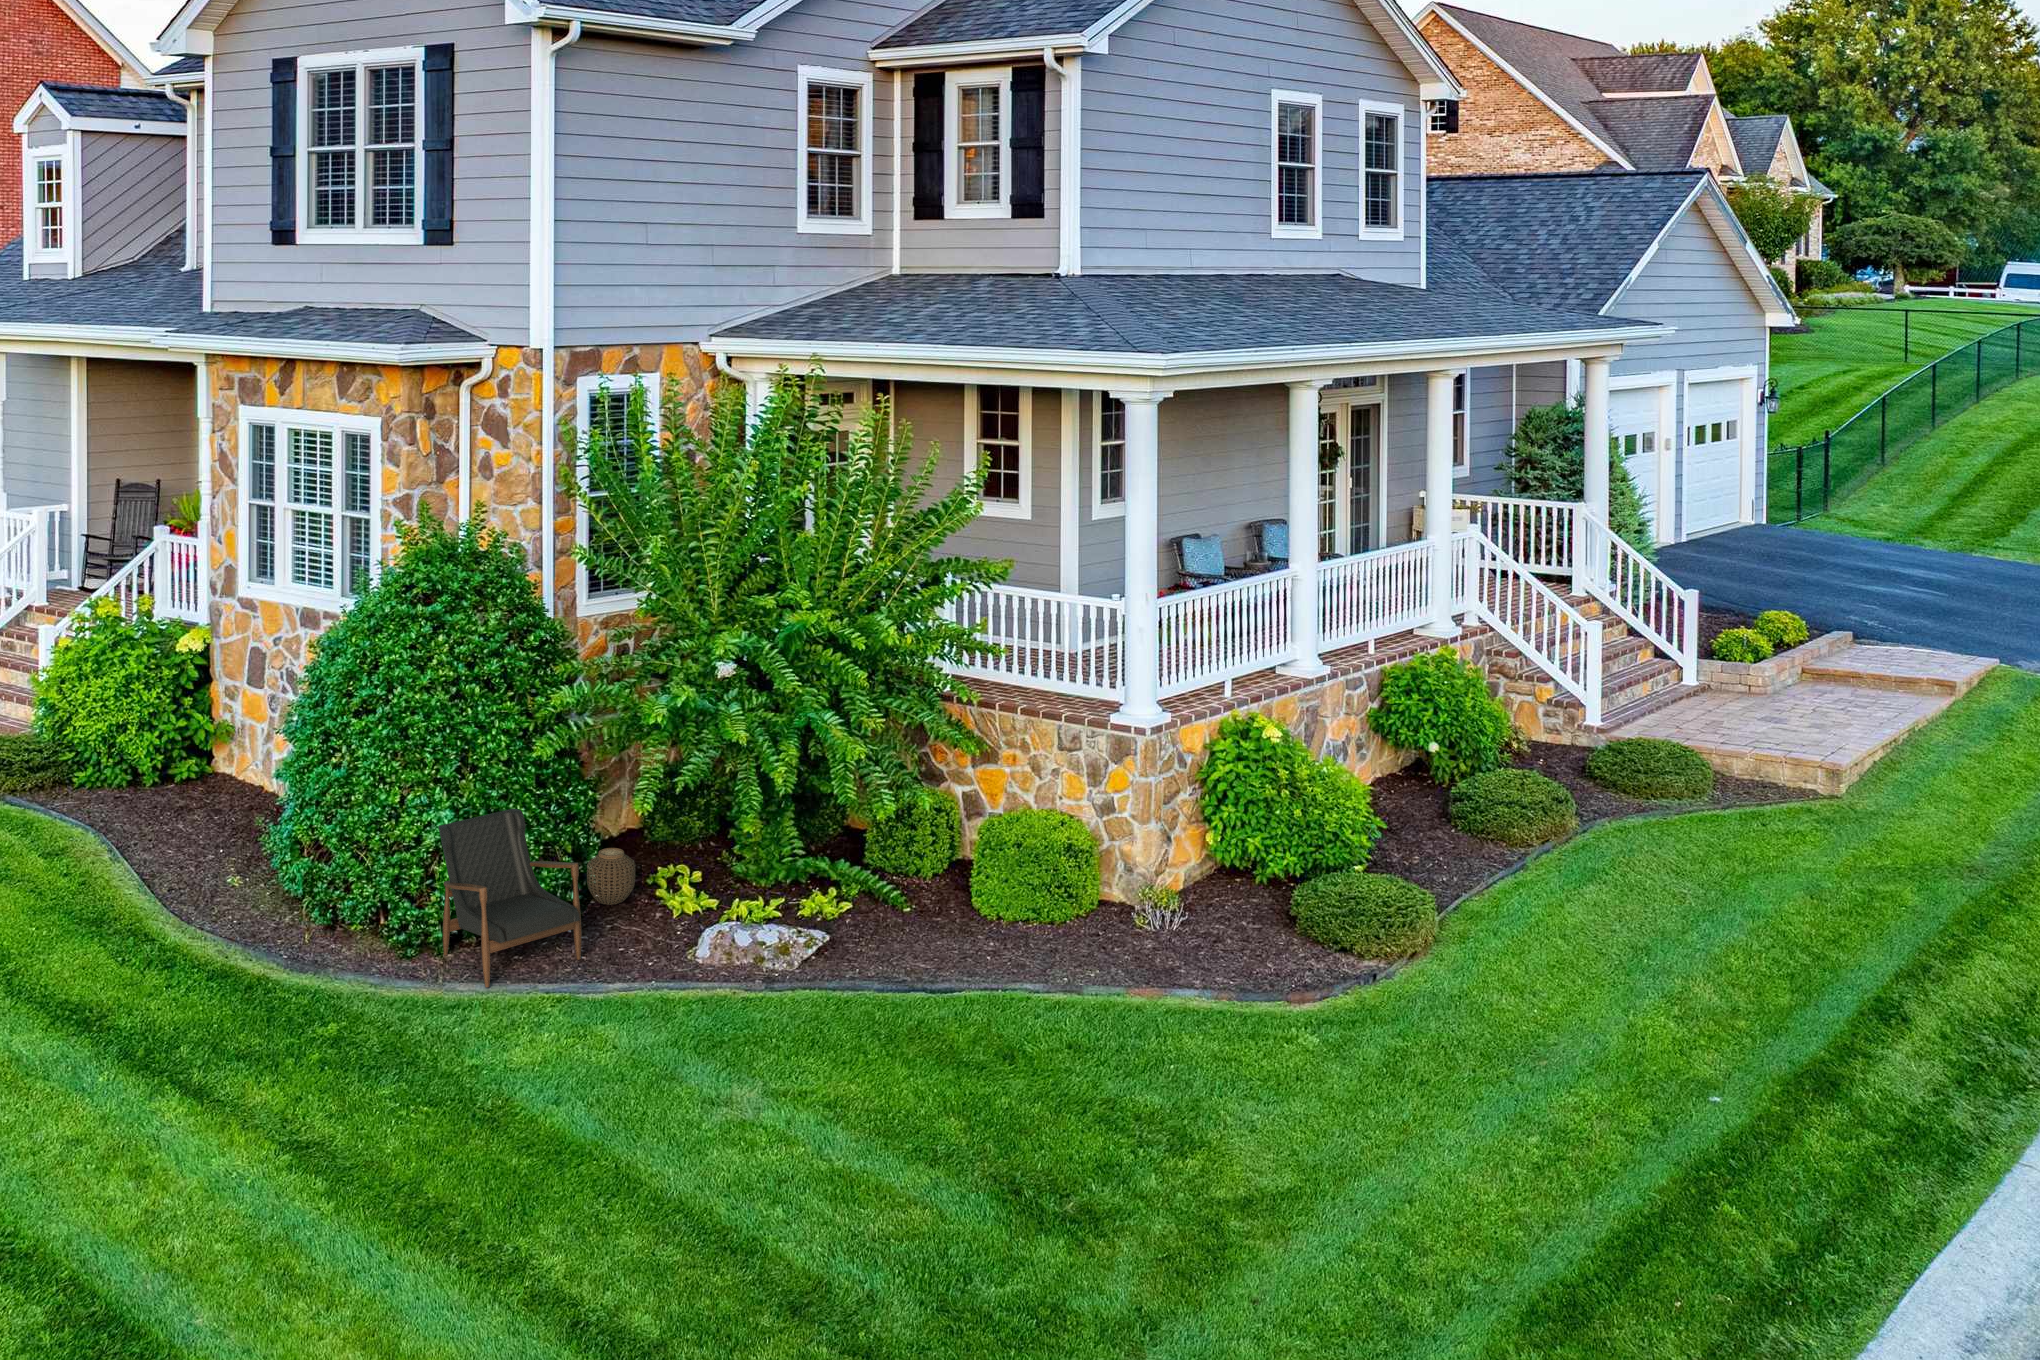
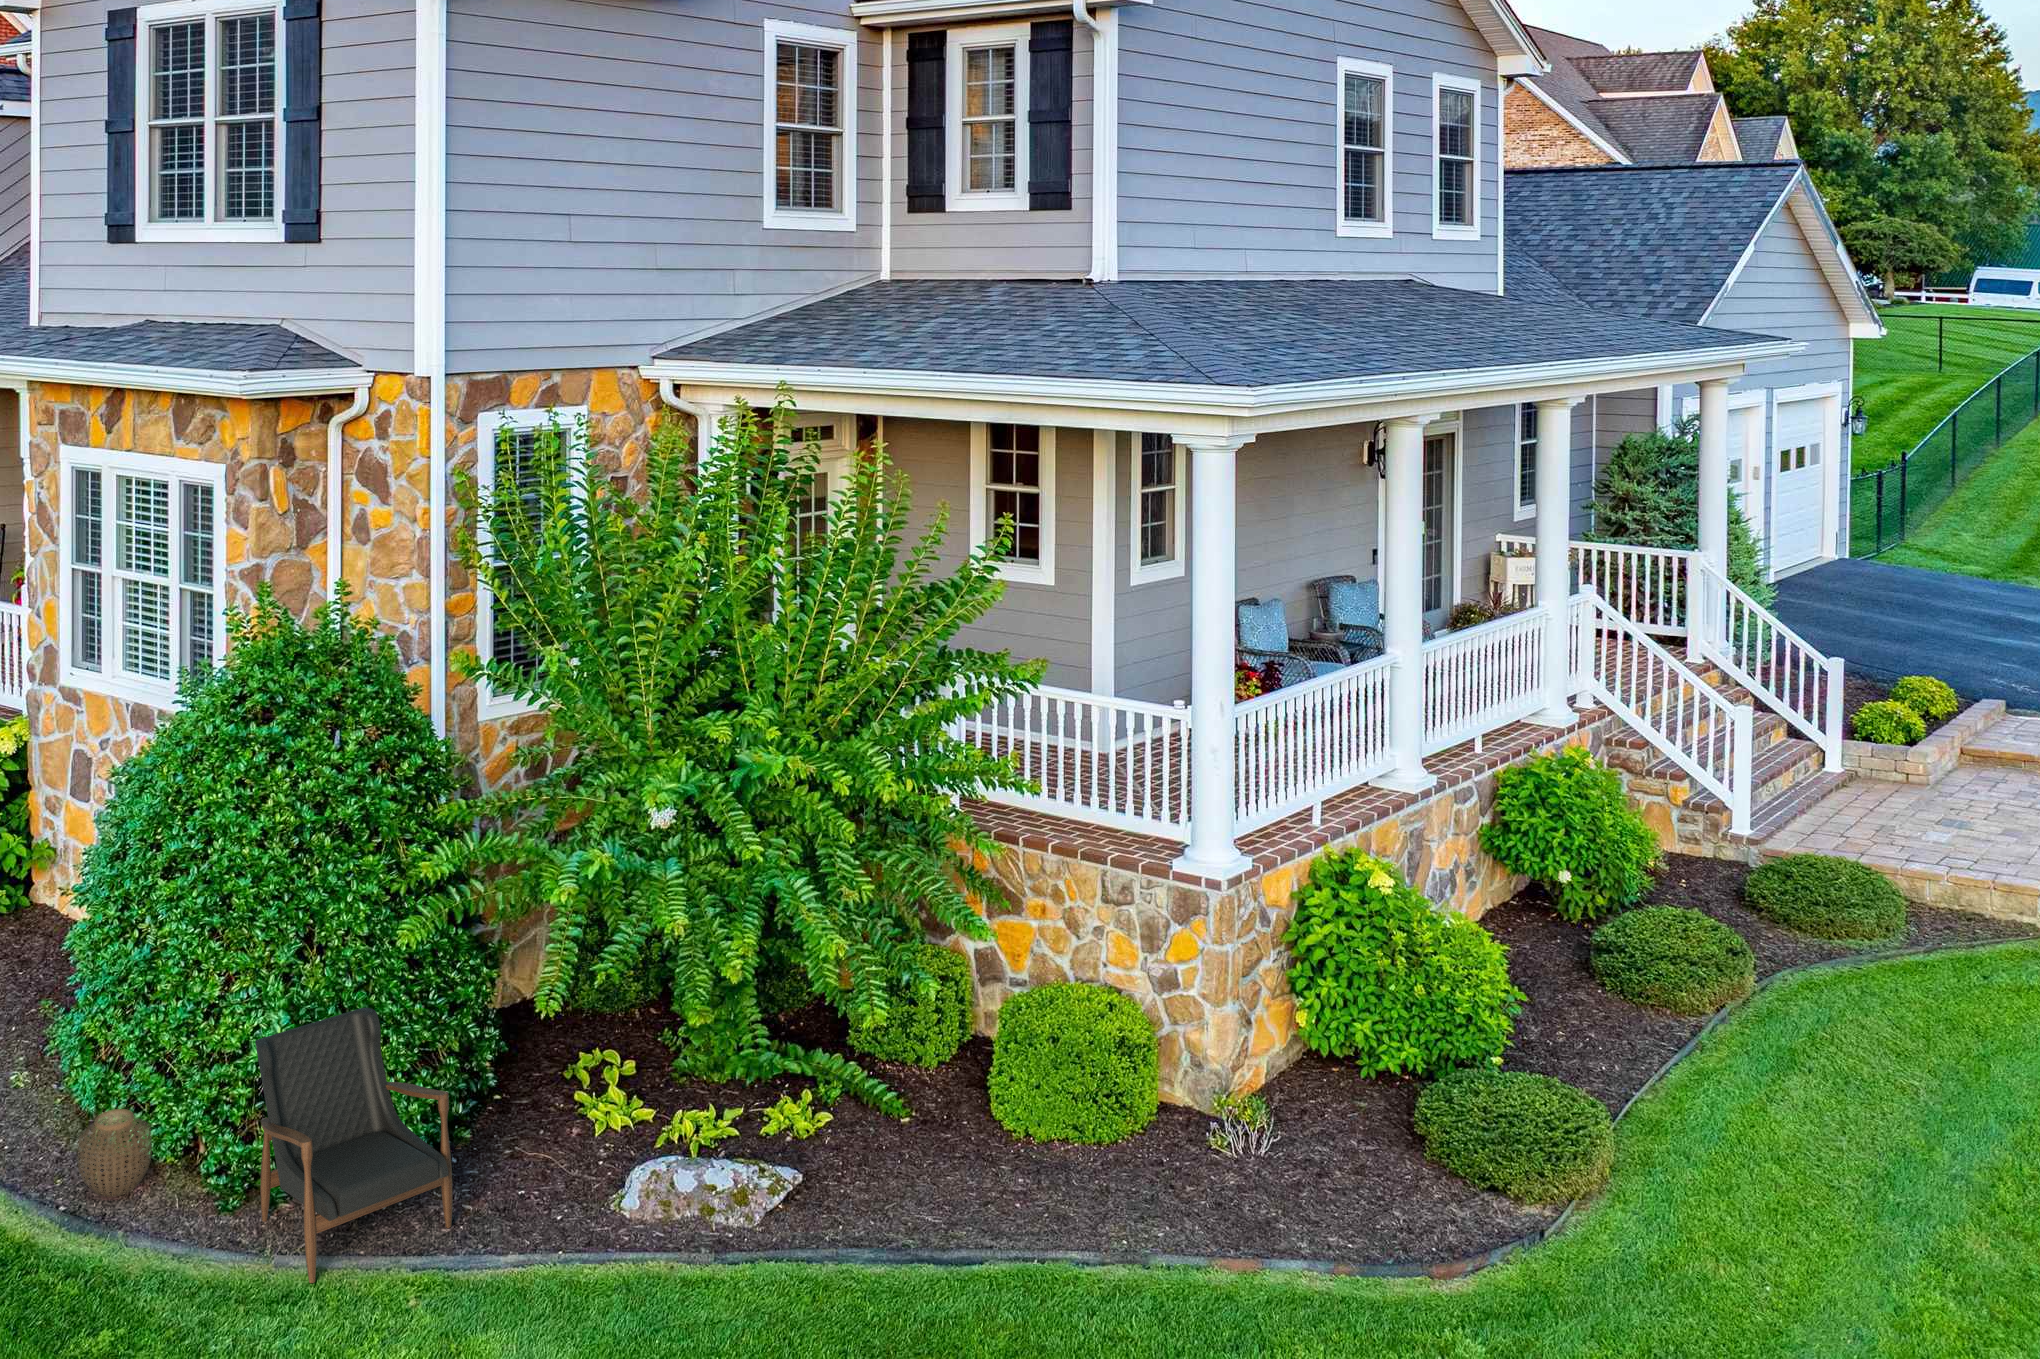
woven basket: present [587,848,635,905] -> present [78,1109,151,1197]

